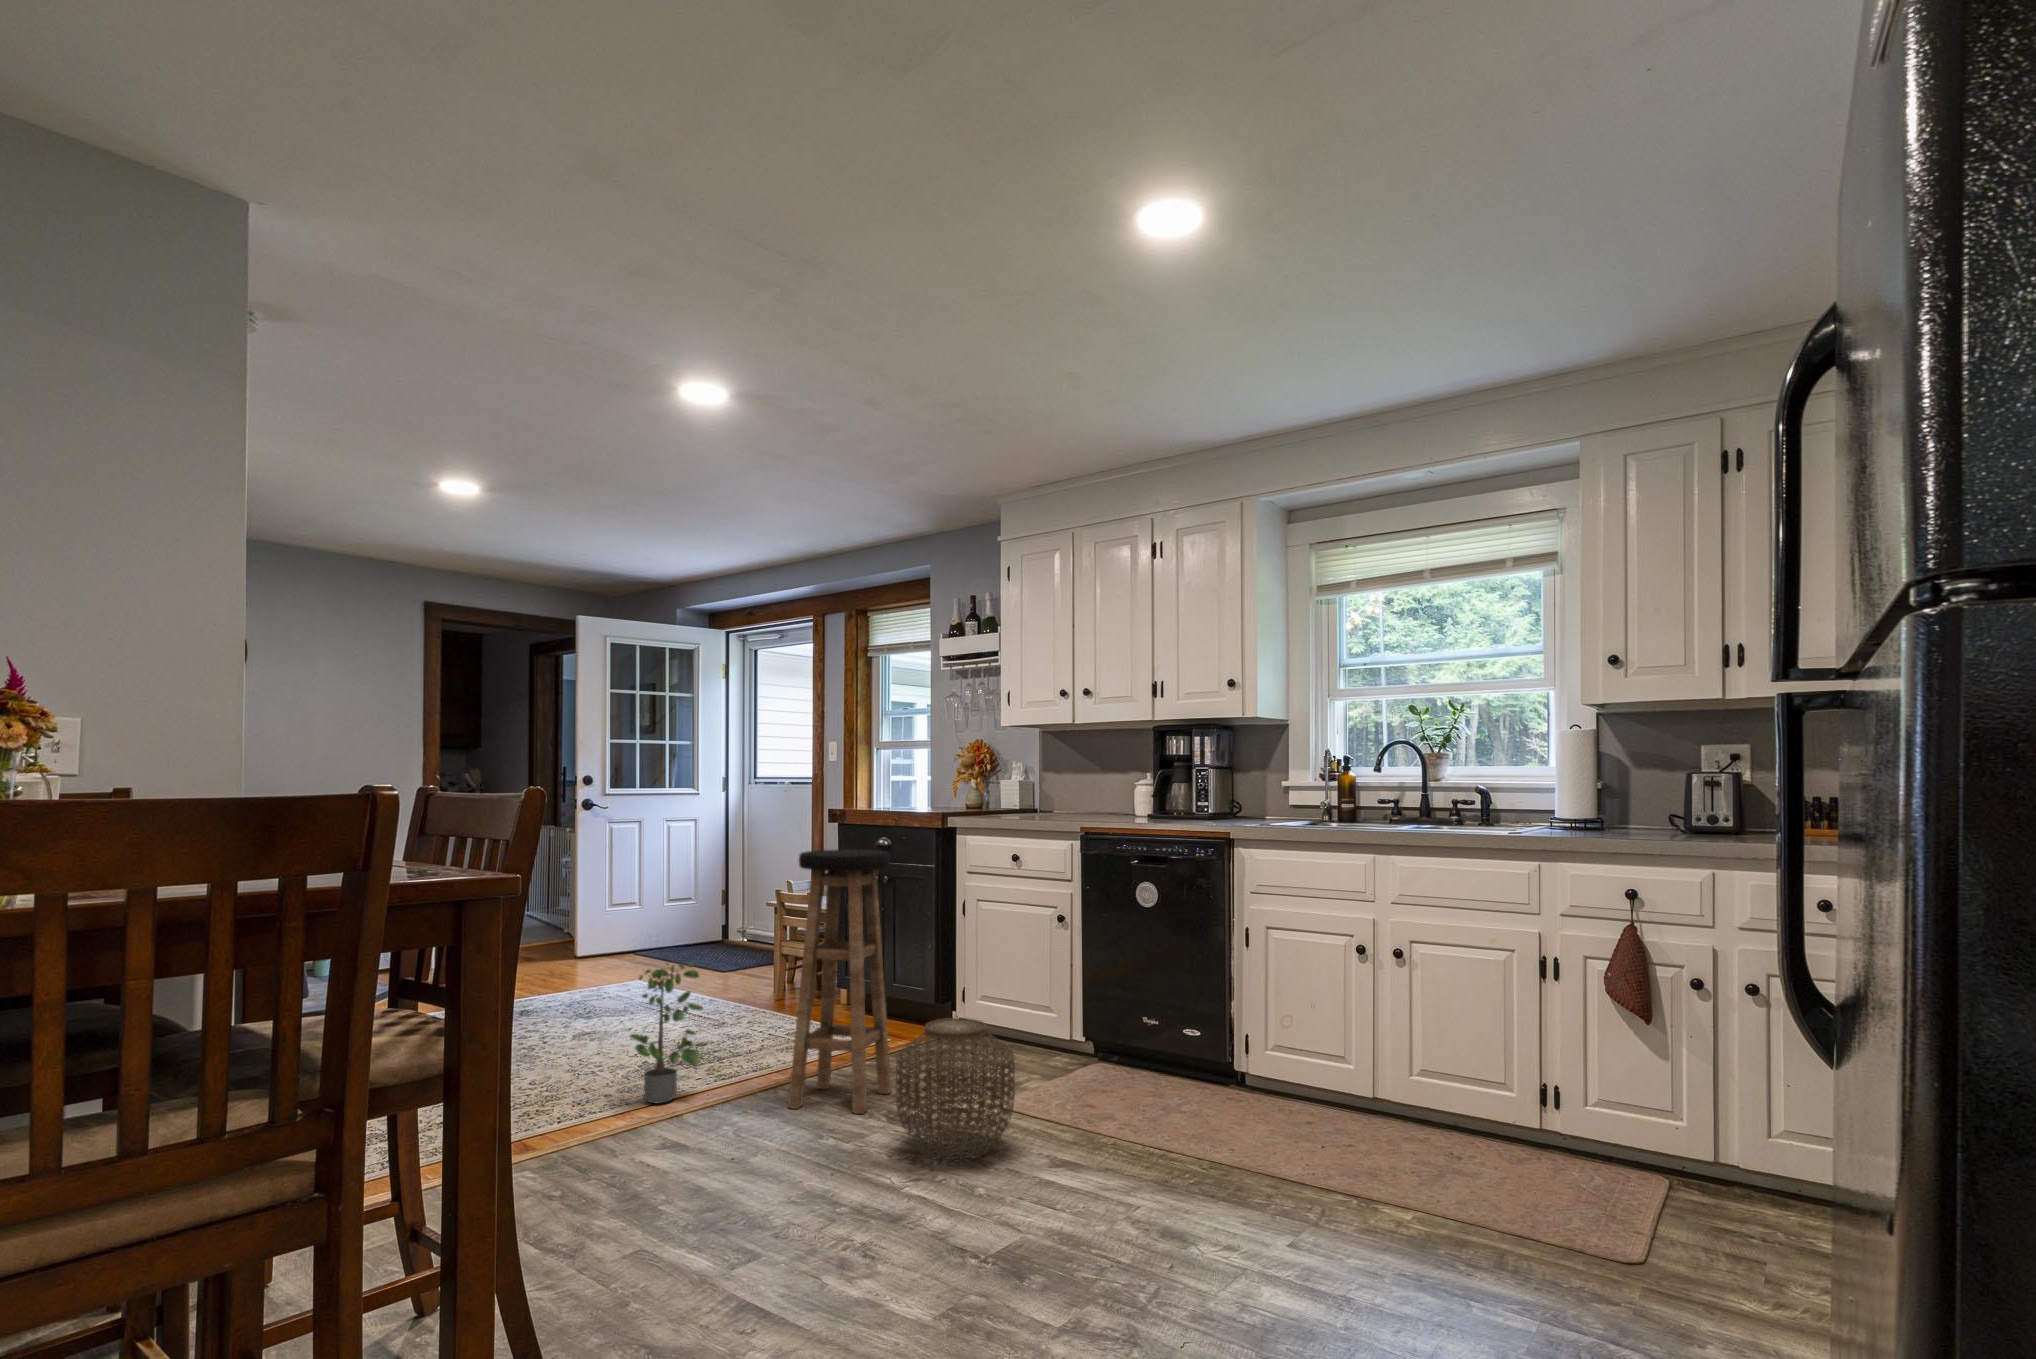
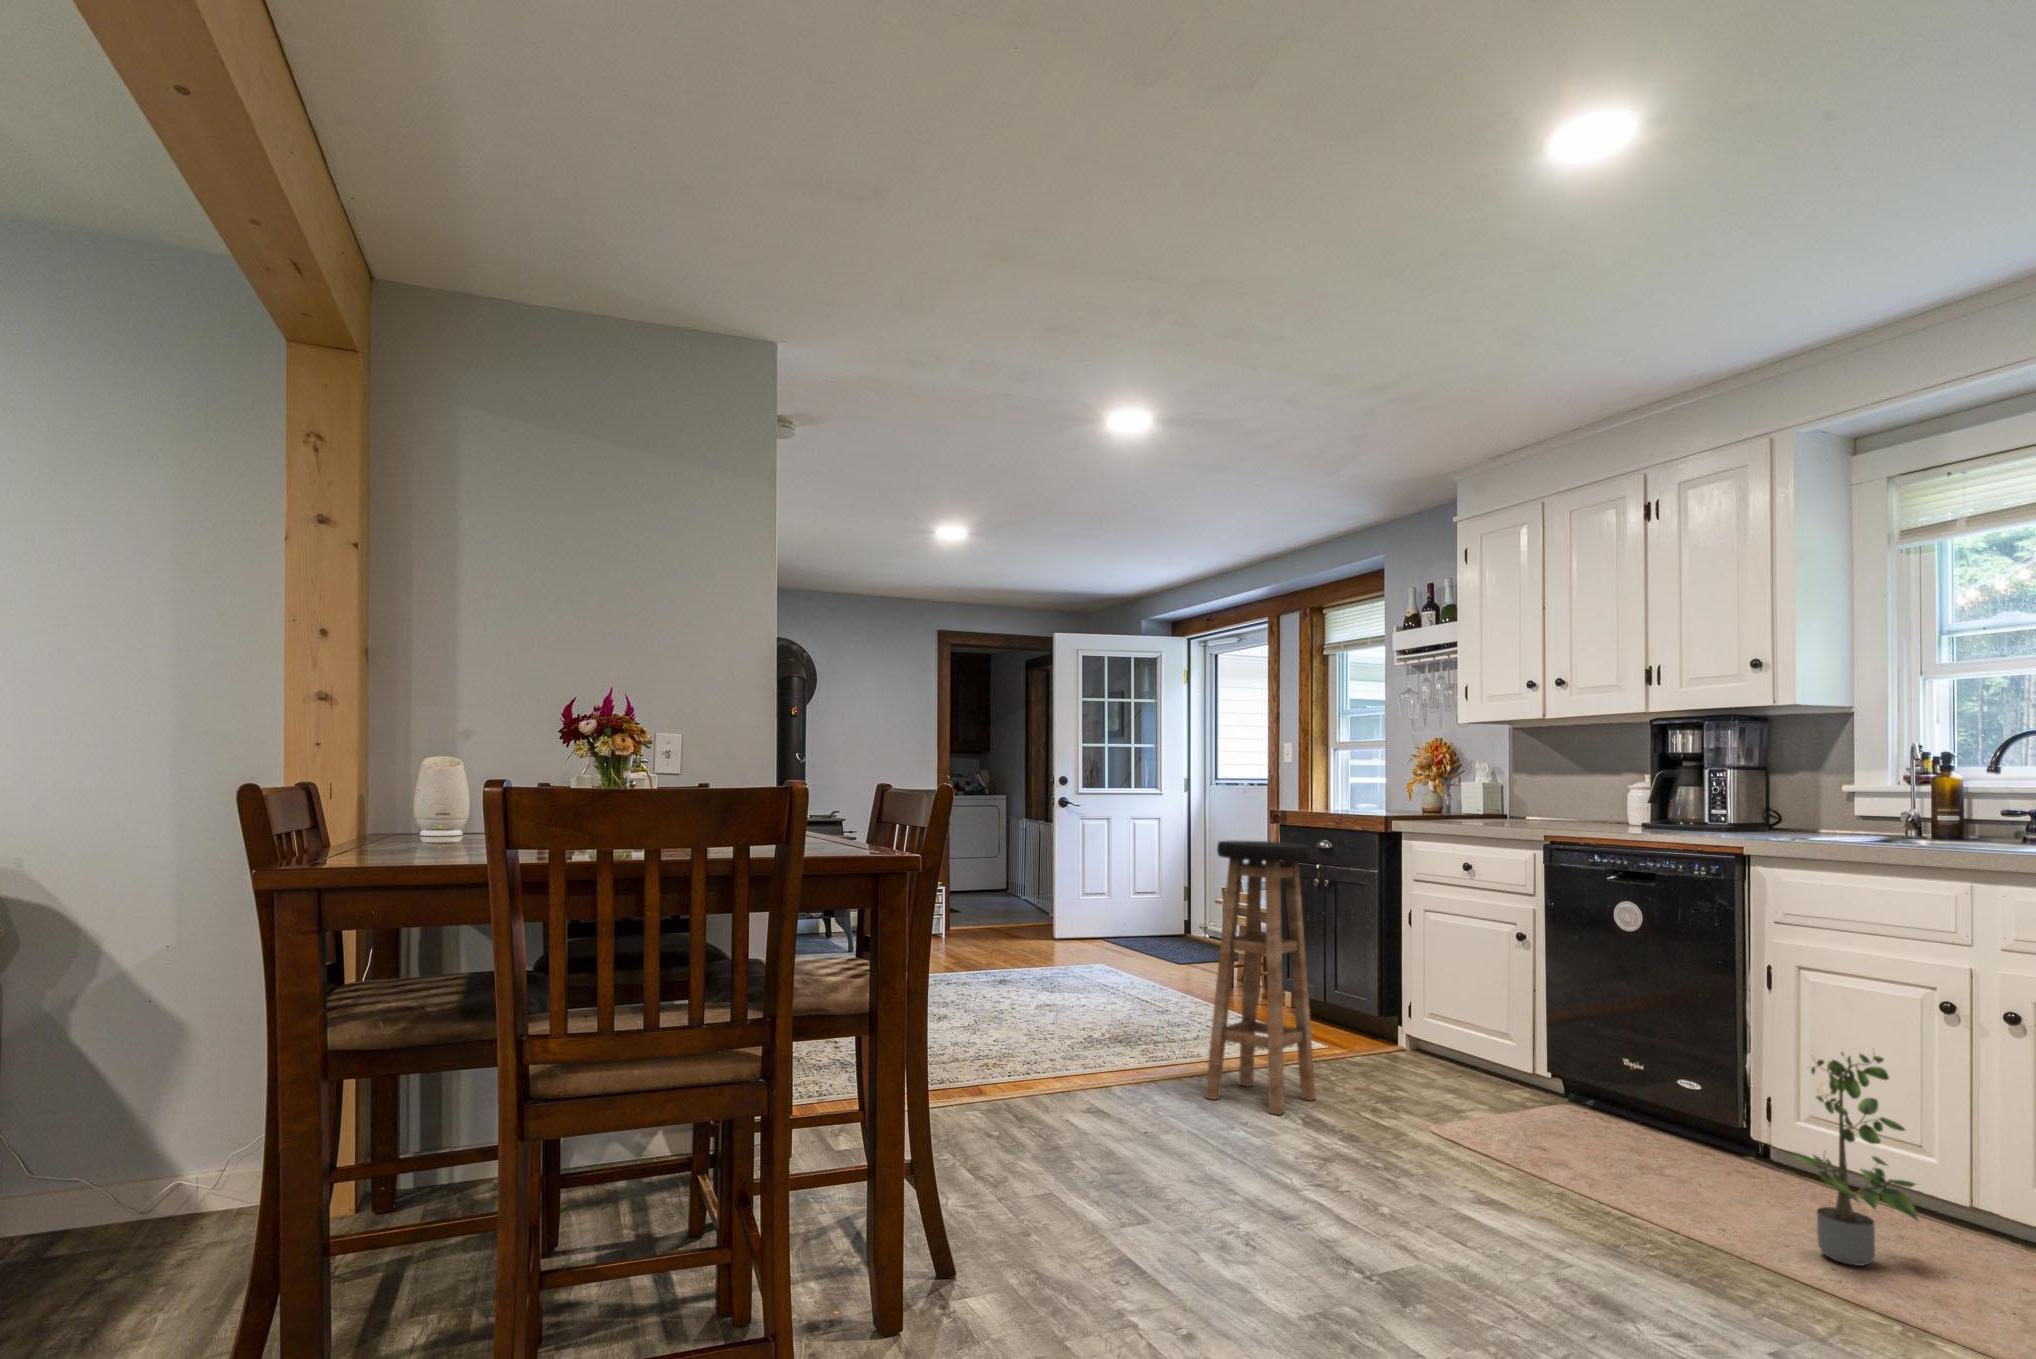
potted plant: present [630,963,708,1103] -> present [1788,1052,1918,1266]
woven basket: present [896,1018,1015,1161] -> none [1303,1023,1436,1178]

